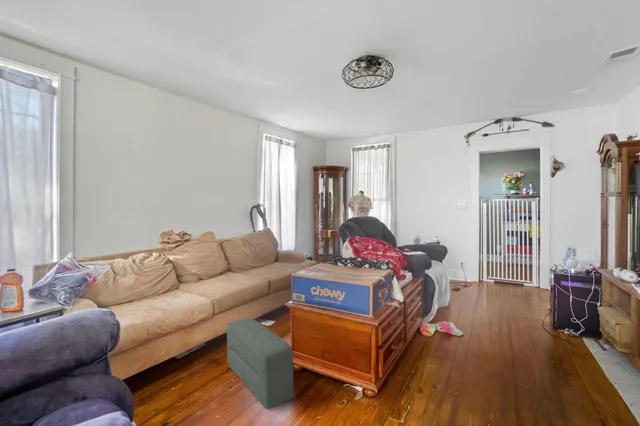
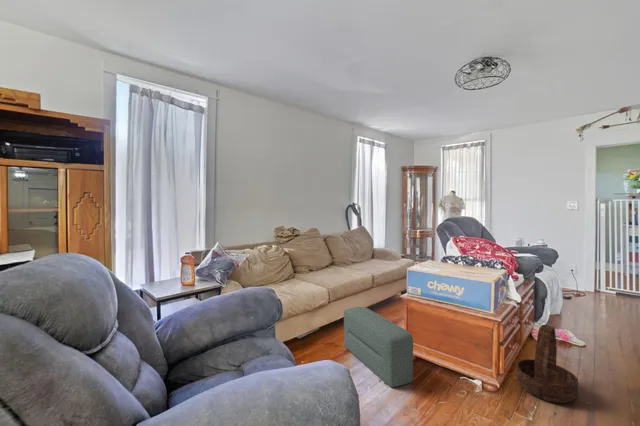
basket: none [396,323,448,401] -> present [516,325,578,403]

